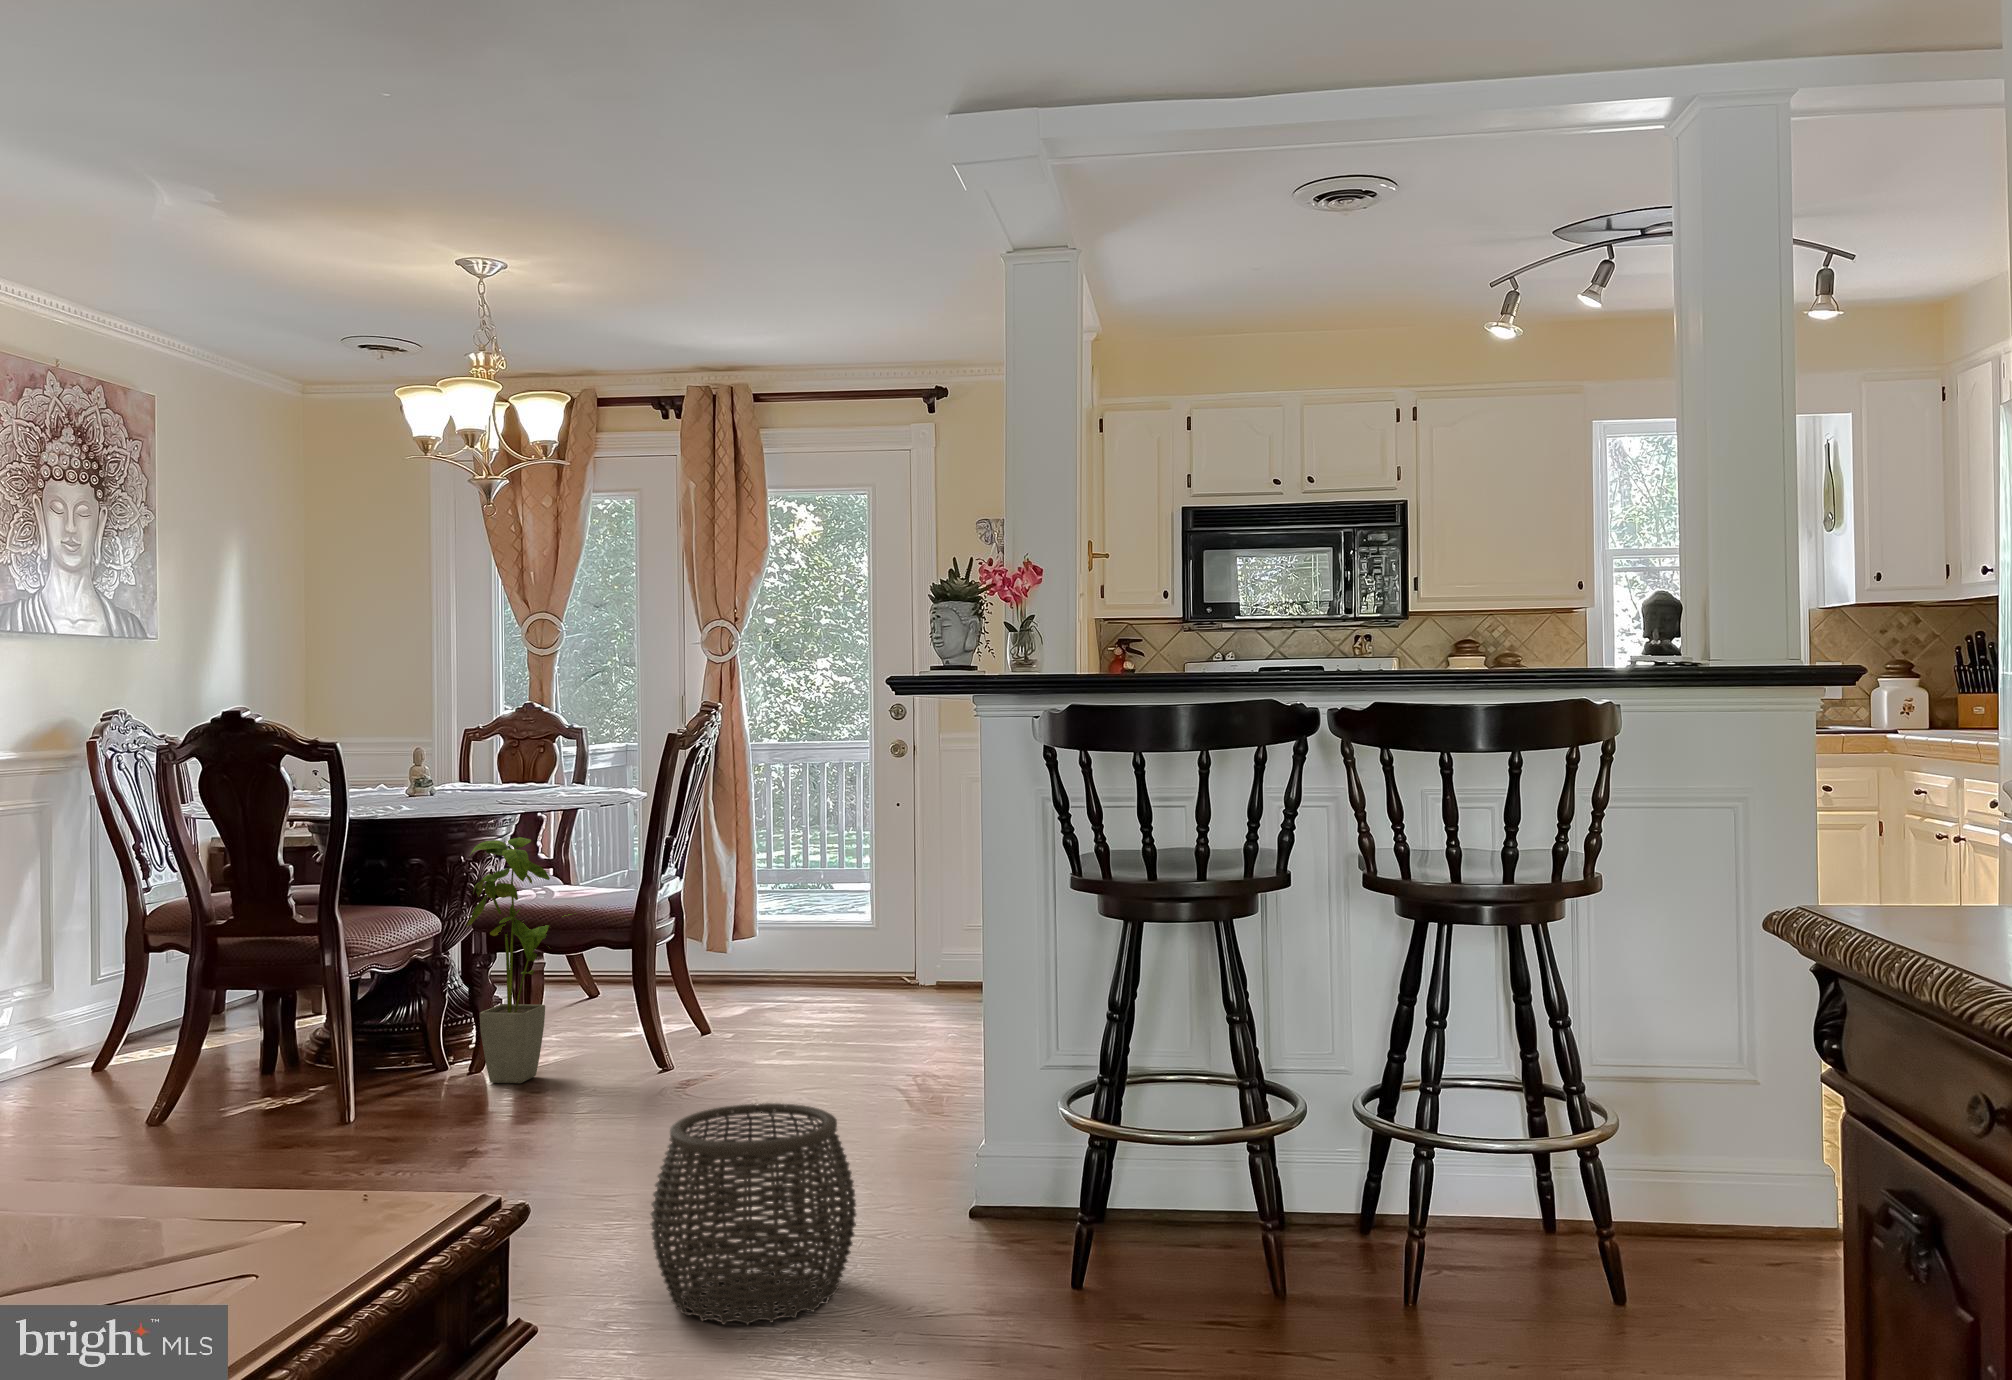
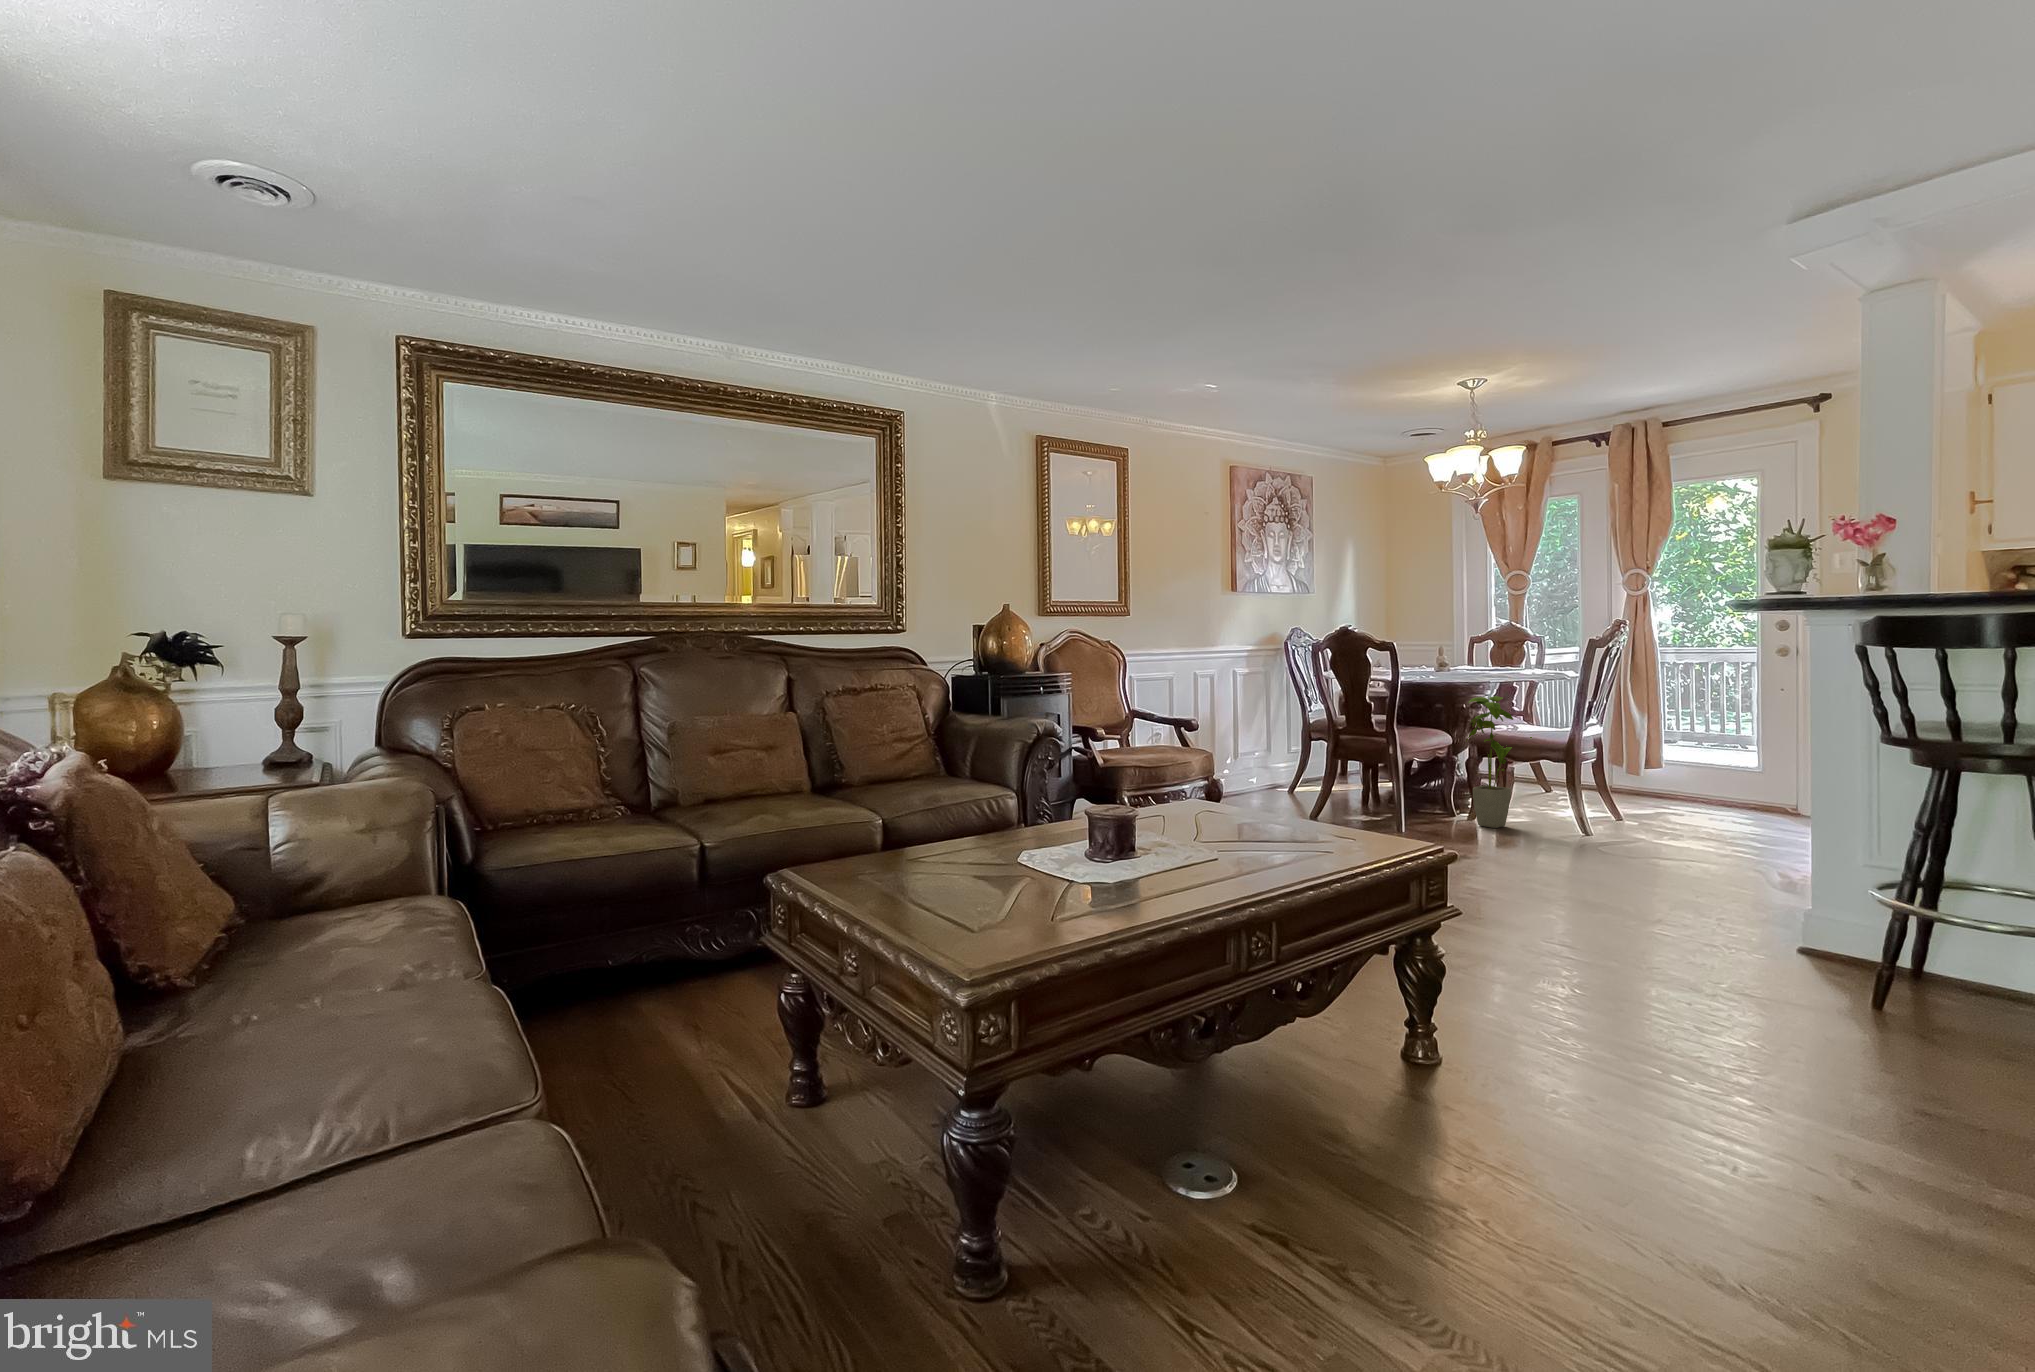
woven basket: present [651,1103,856,1325] -> none [1552,843,1686,960]

